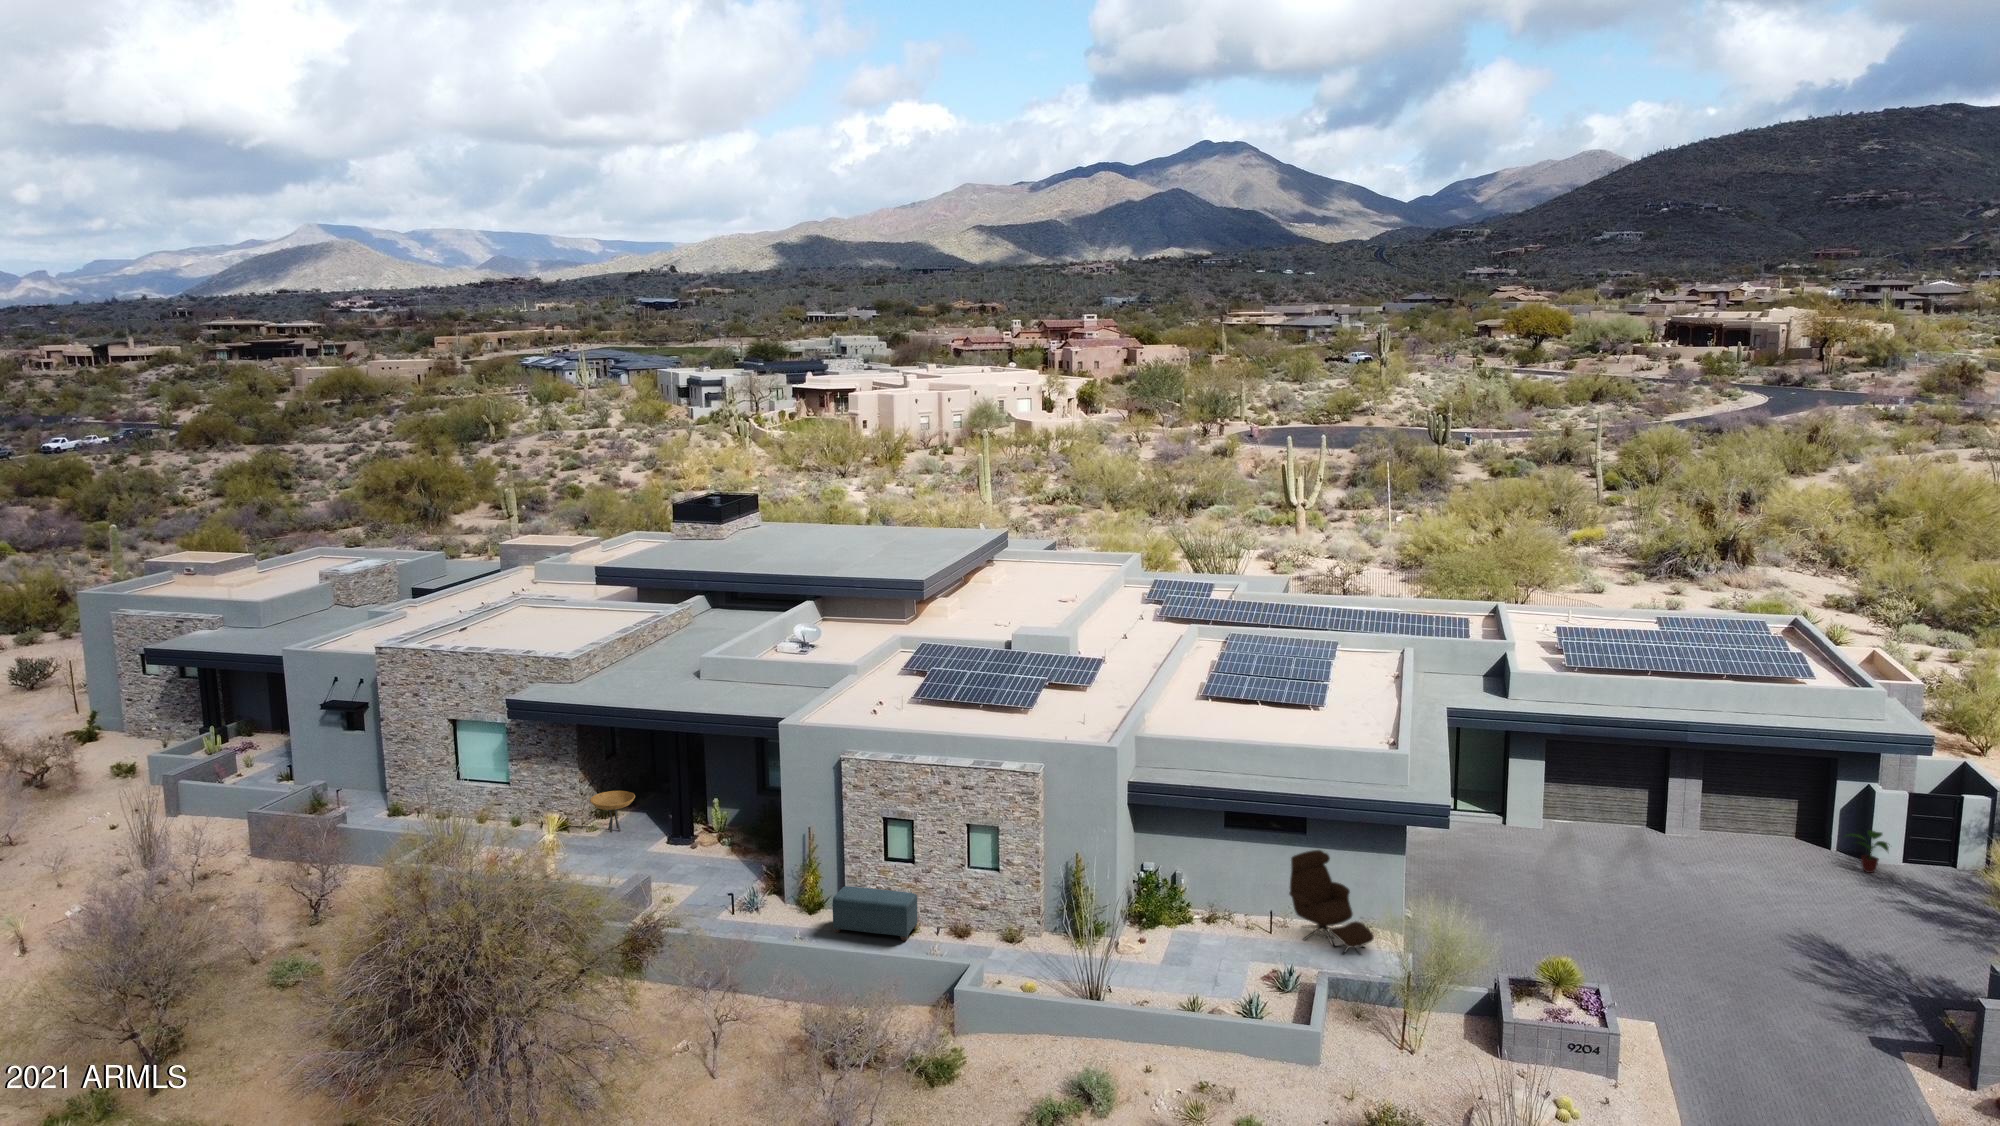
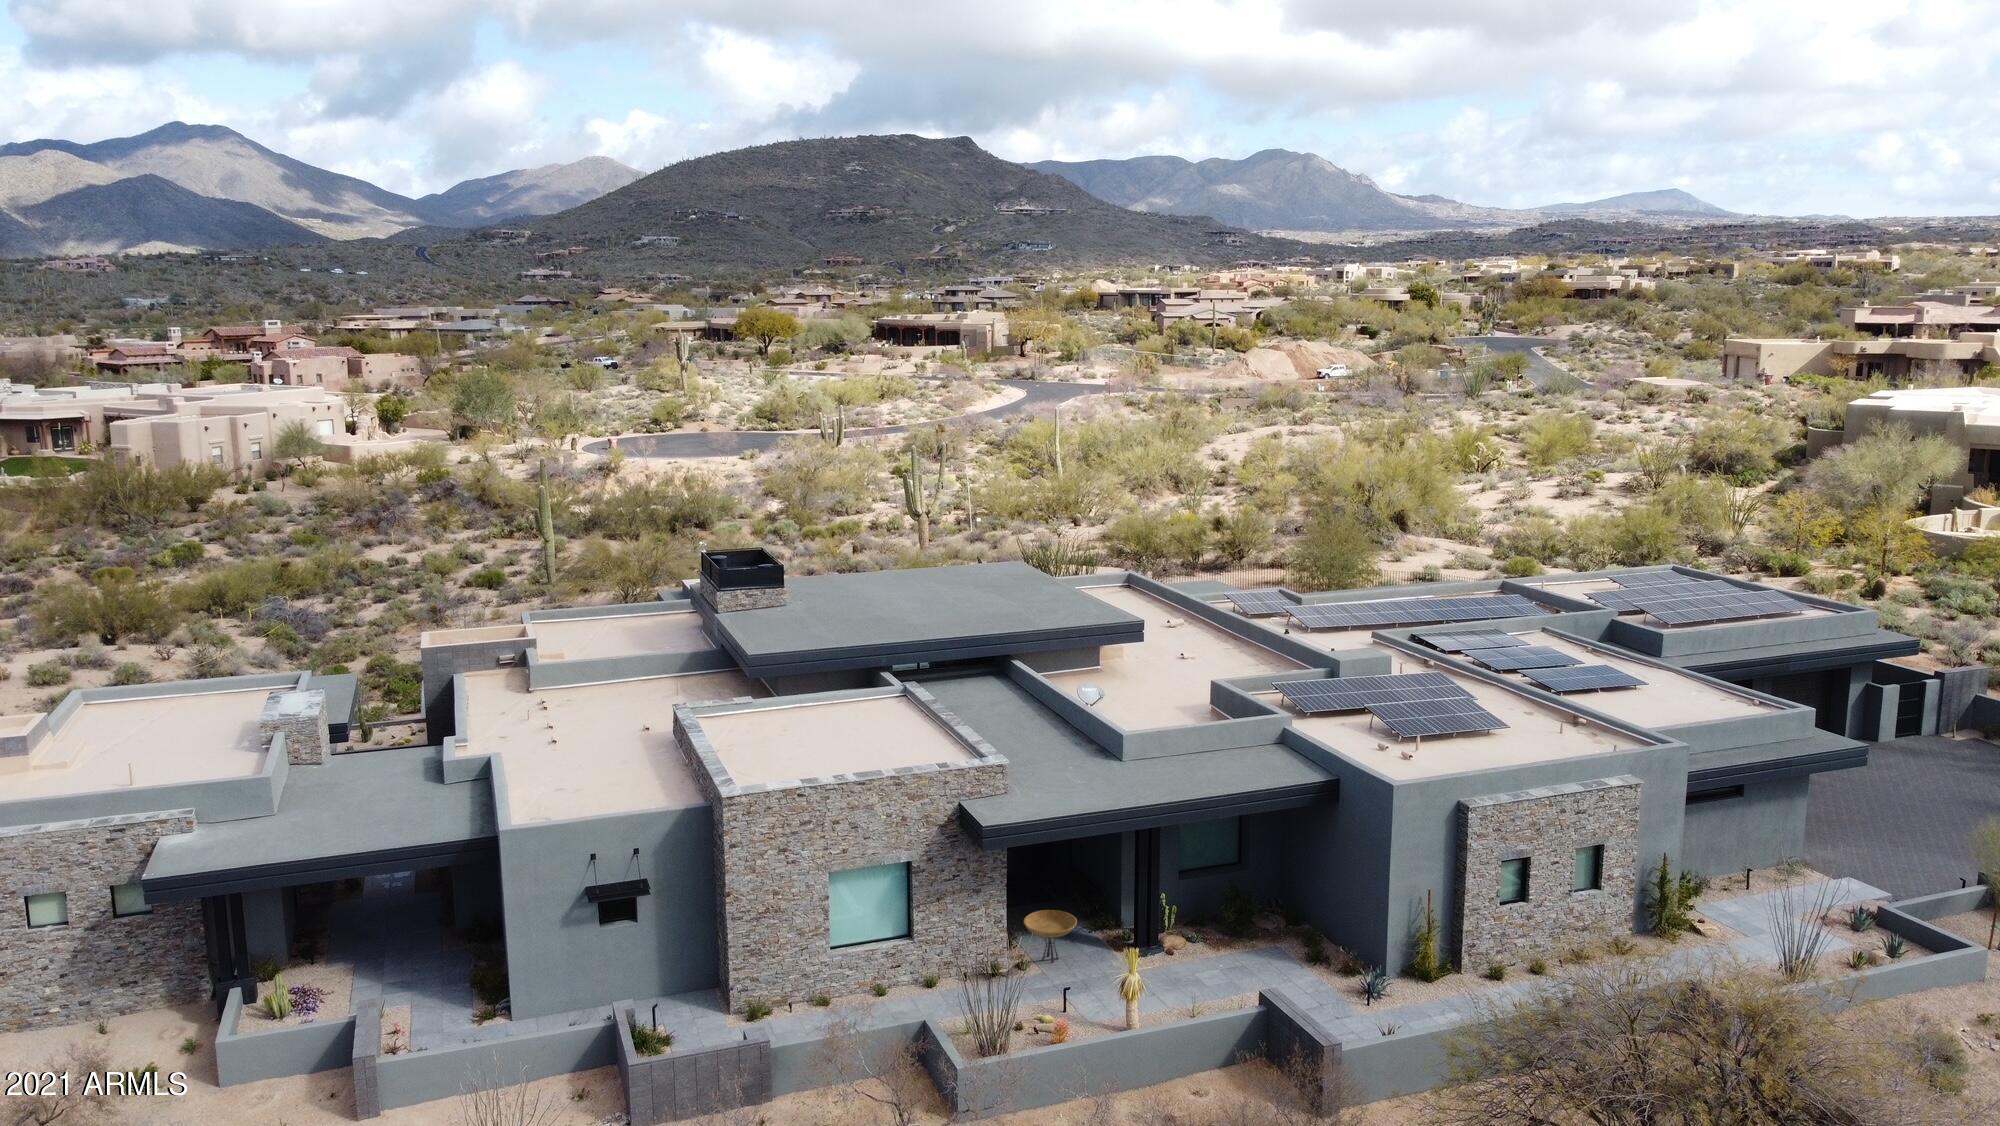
potted plant: present [1843,830,1889,873] -> none [1936,702,1975,736]
lounge chair: present [1289,850,1374,954] -> none [1763,802,1848,891]
bench: present [832,886,918,941] -> none [1464,933,1558,995]

